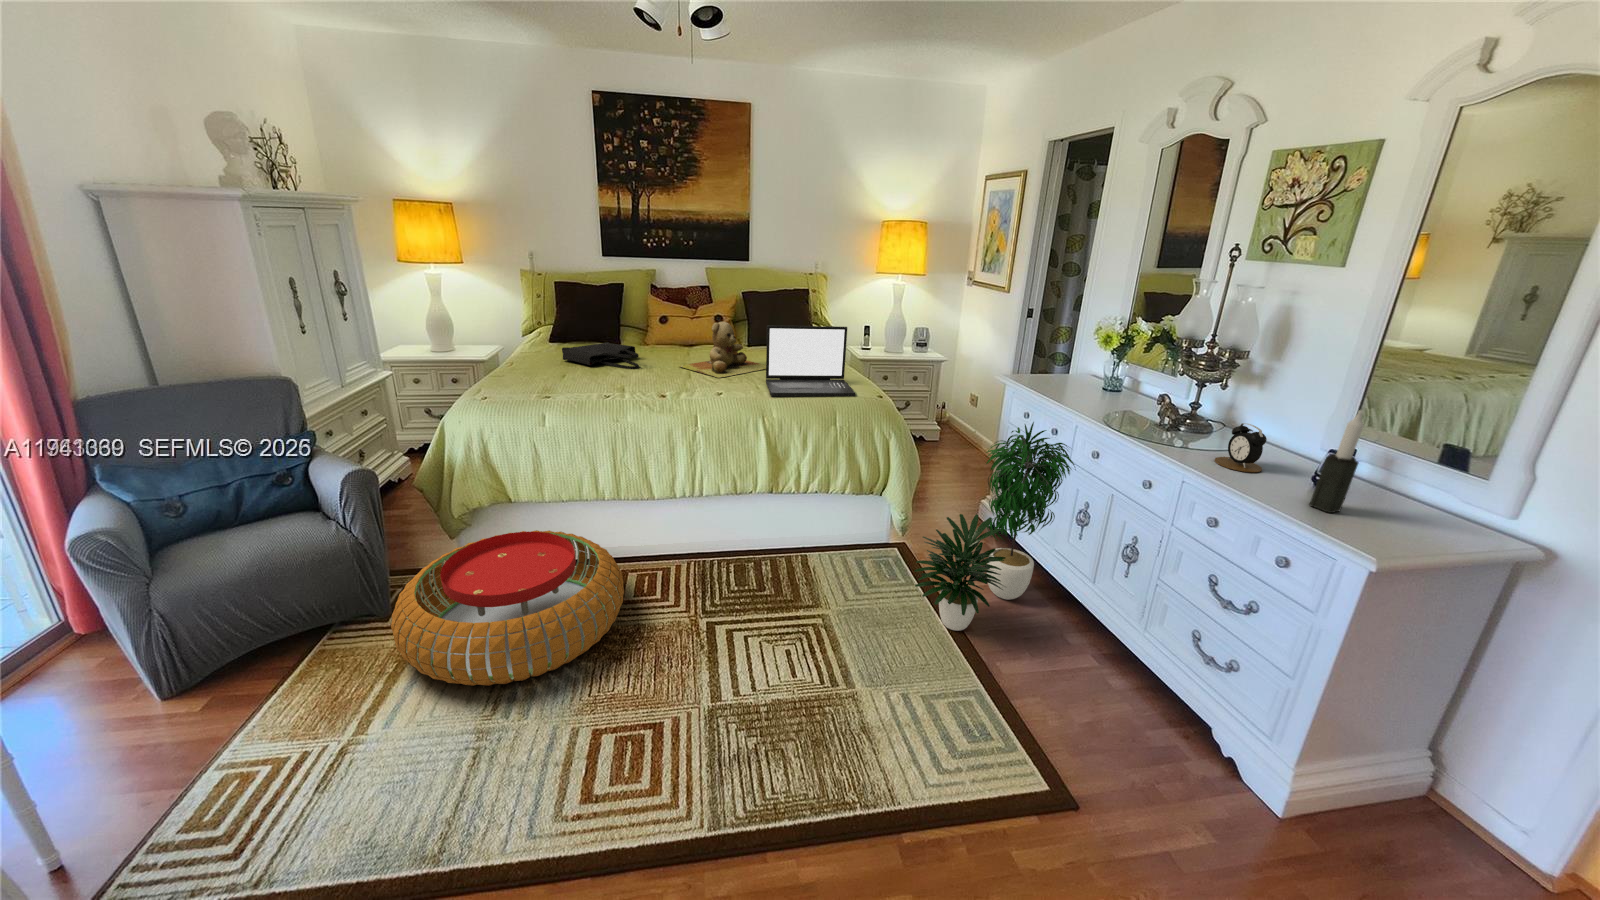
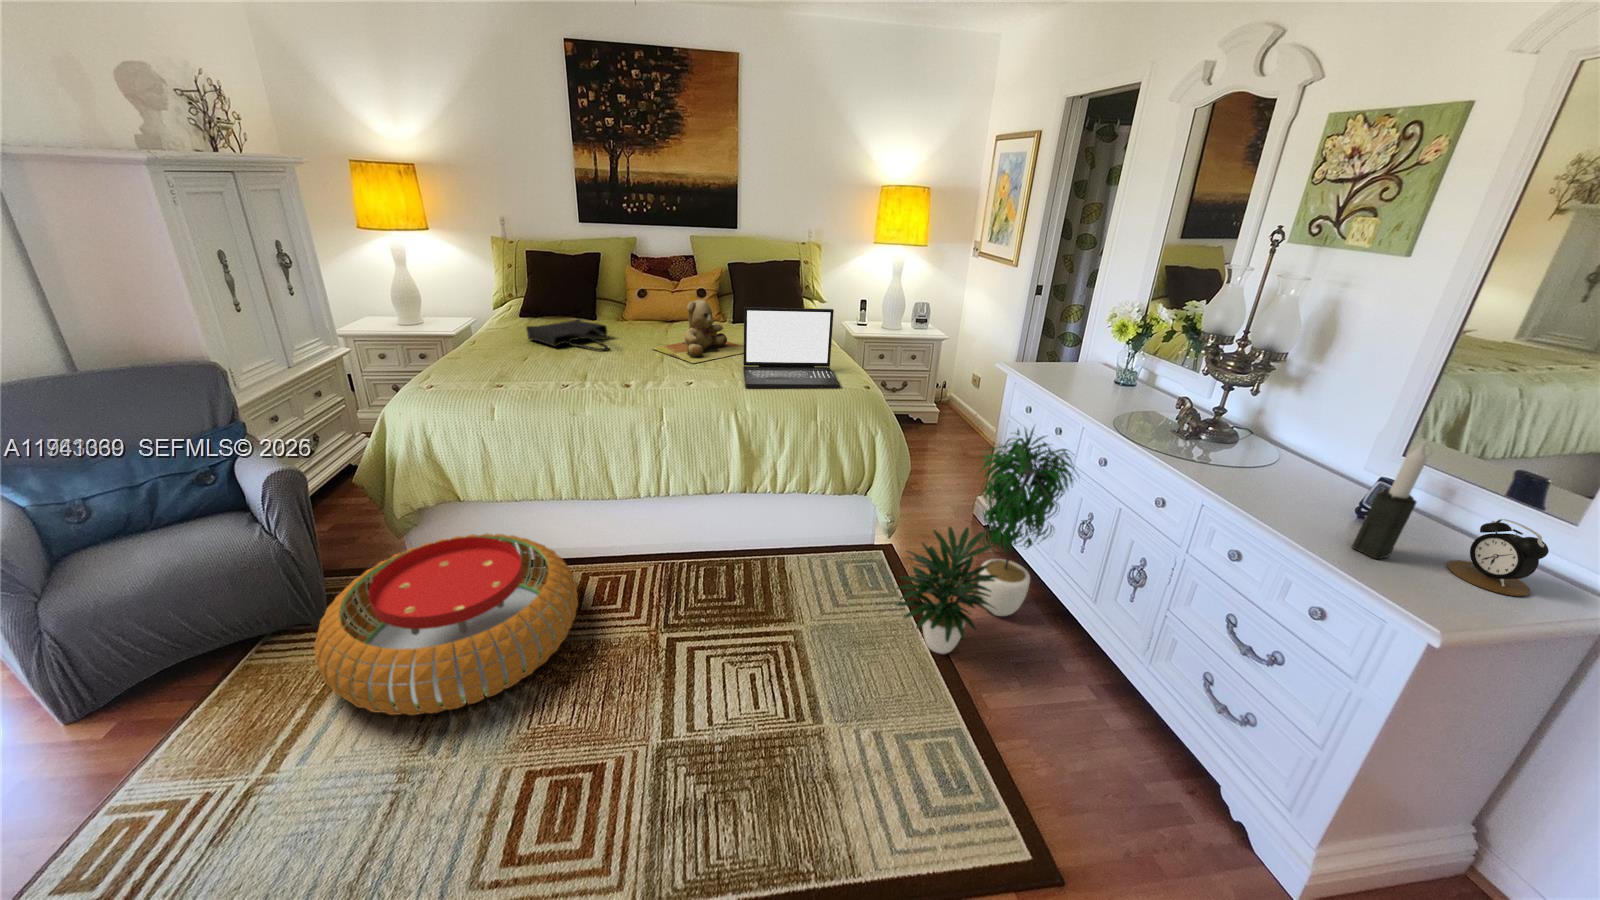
alarm clock: present [1215,423,1267,472] -> present [1447,519,1549,596]

